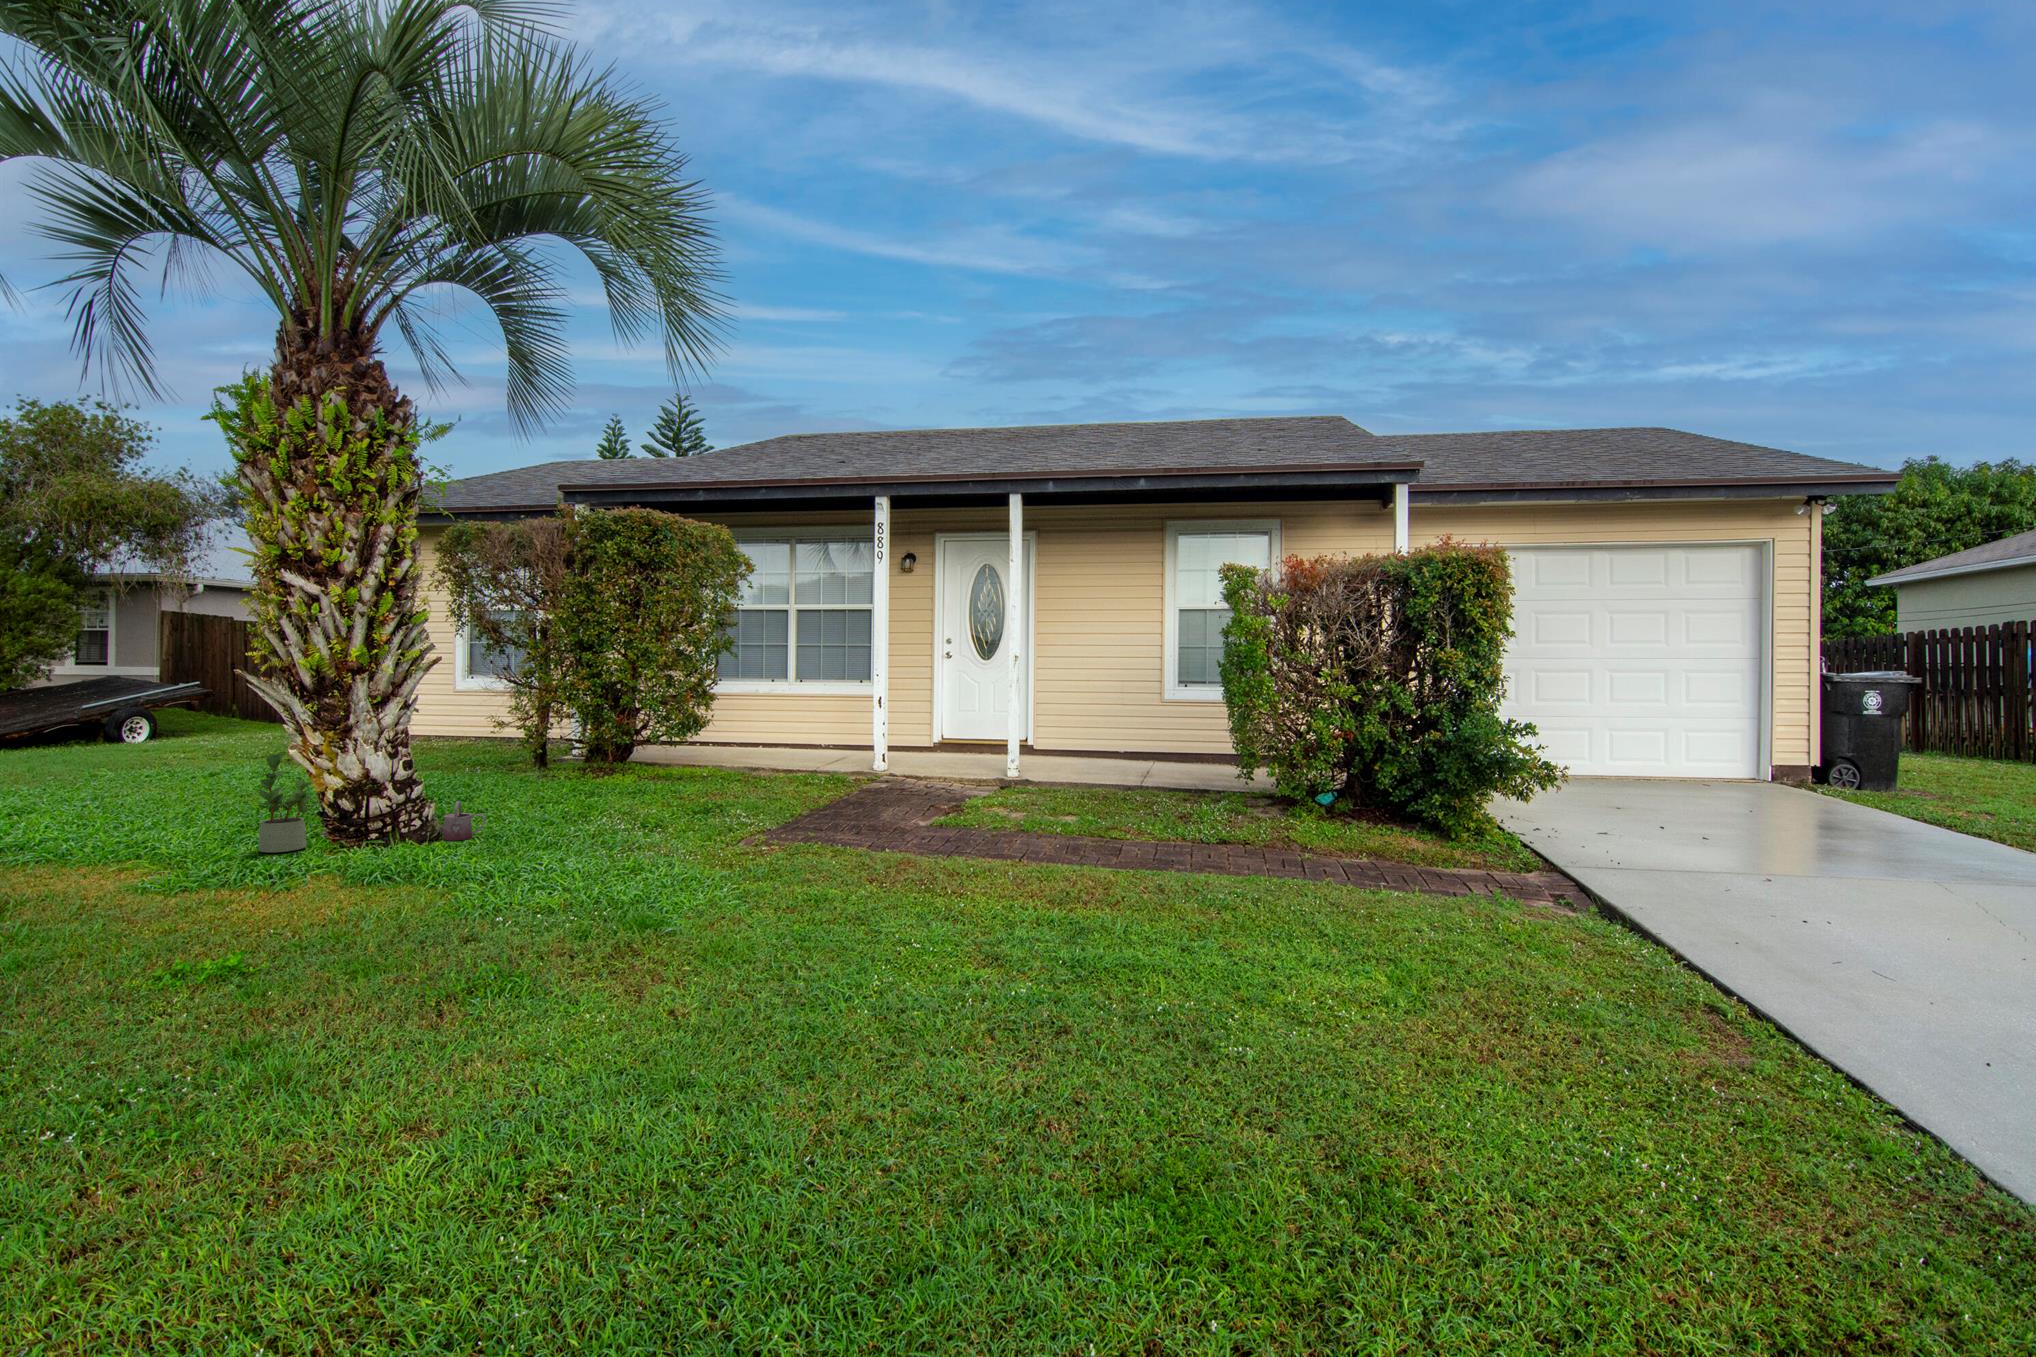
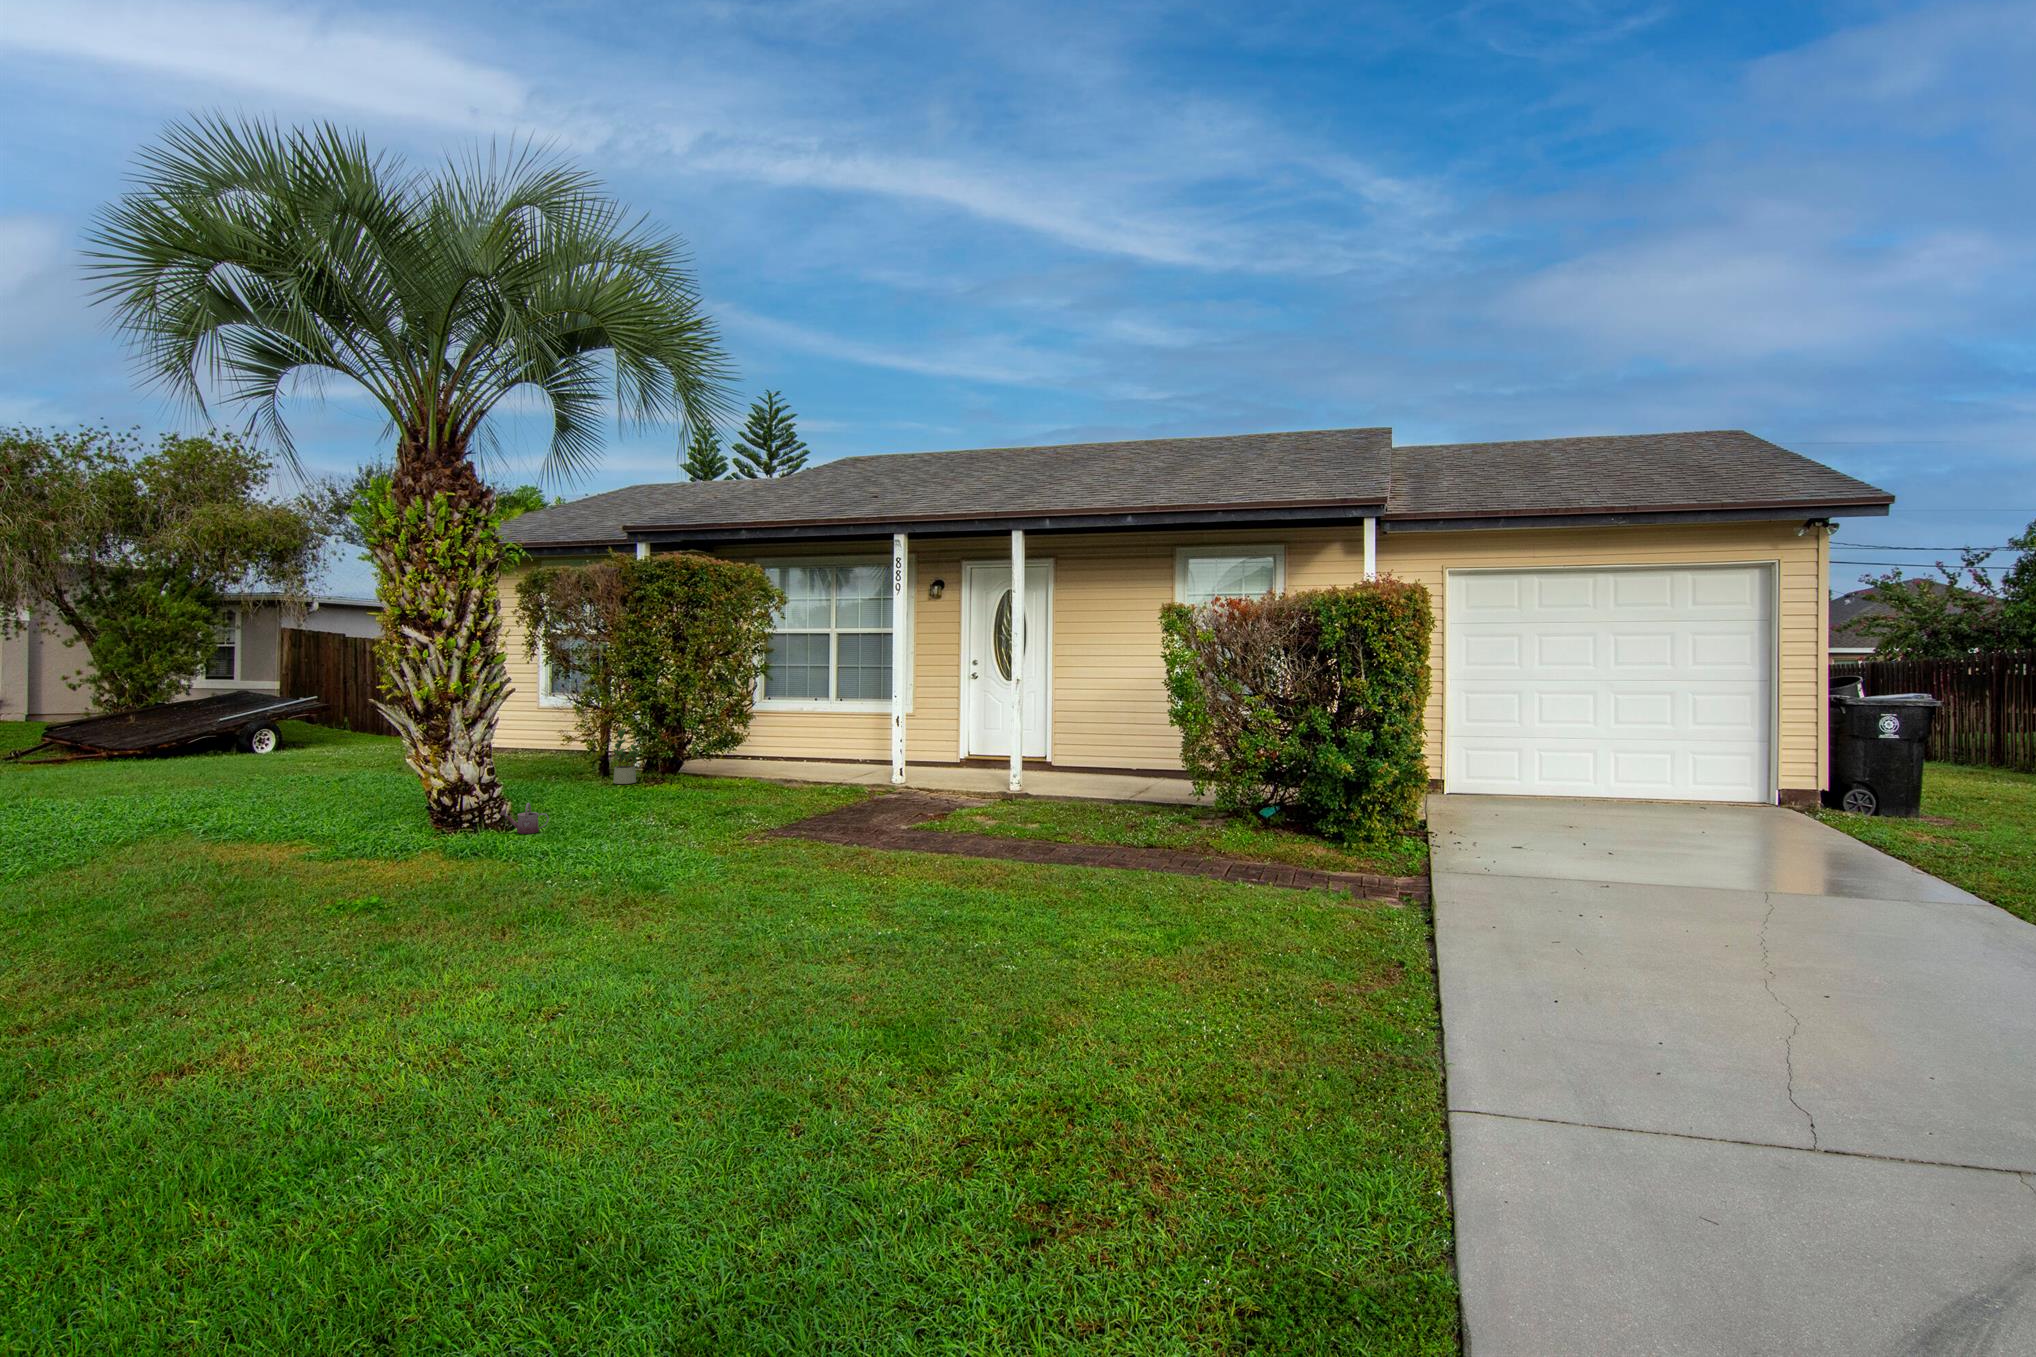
potted plant: present [258,752,322,853] -> present [613,729,642,784]

